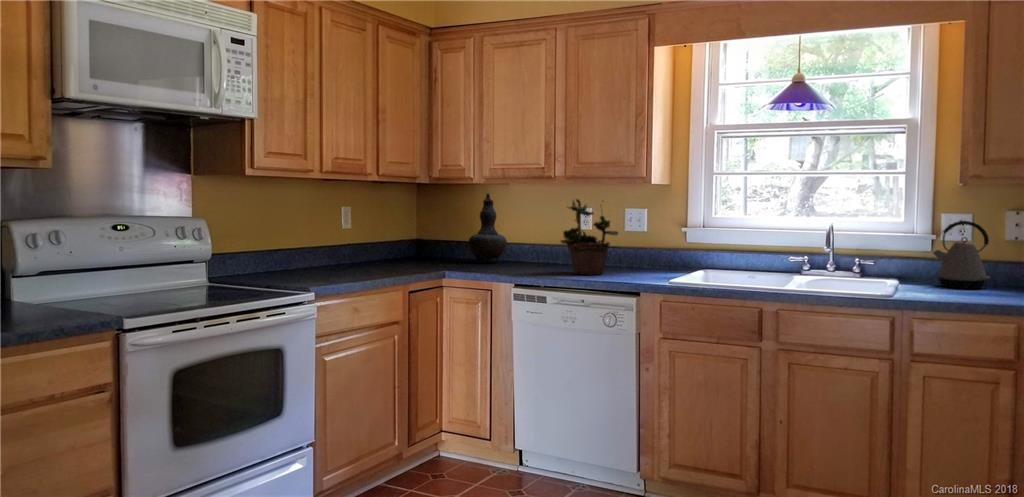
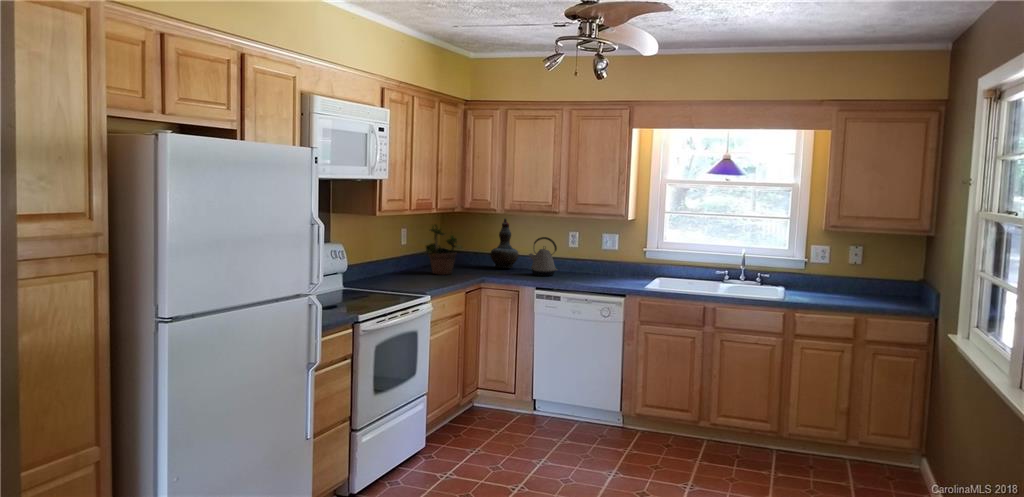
potted plant: present [561,199,618,275] -> present [425,225,462,275]
kettle: present [933,221,990,289] -> present [529,237,557,276]

